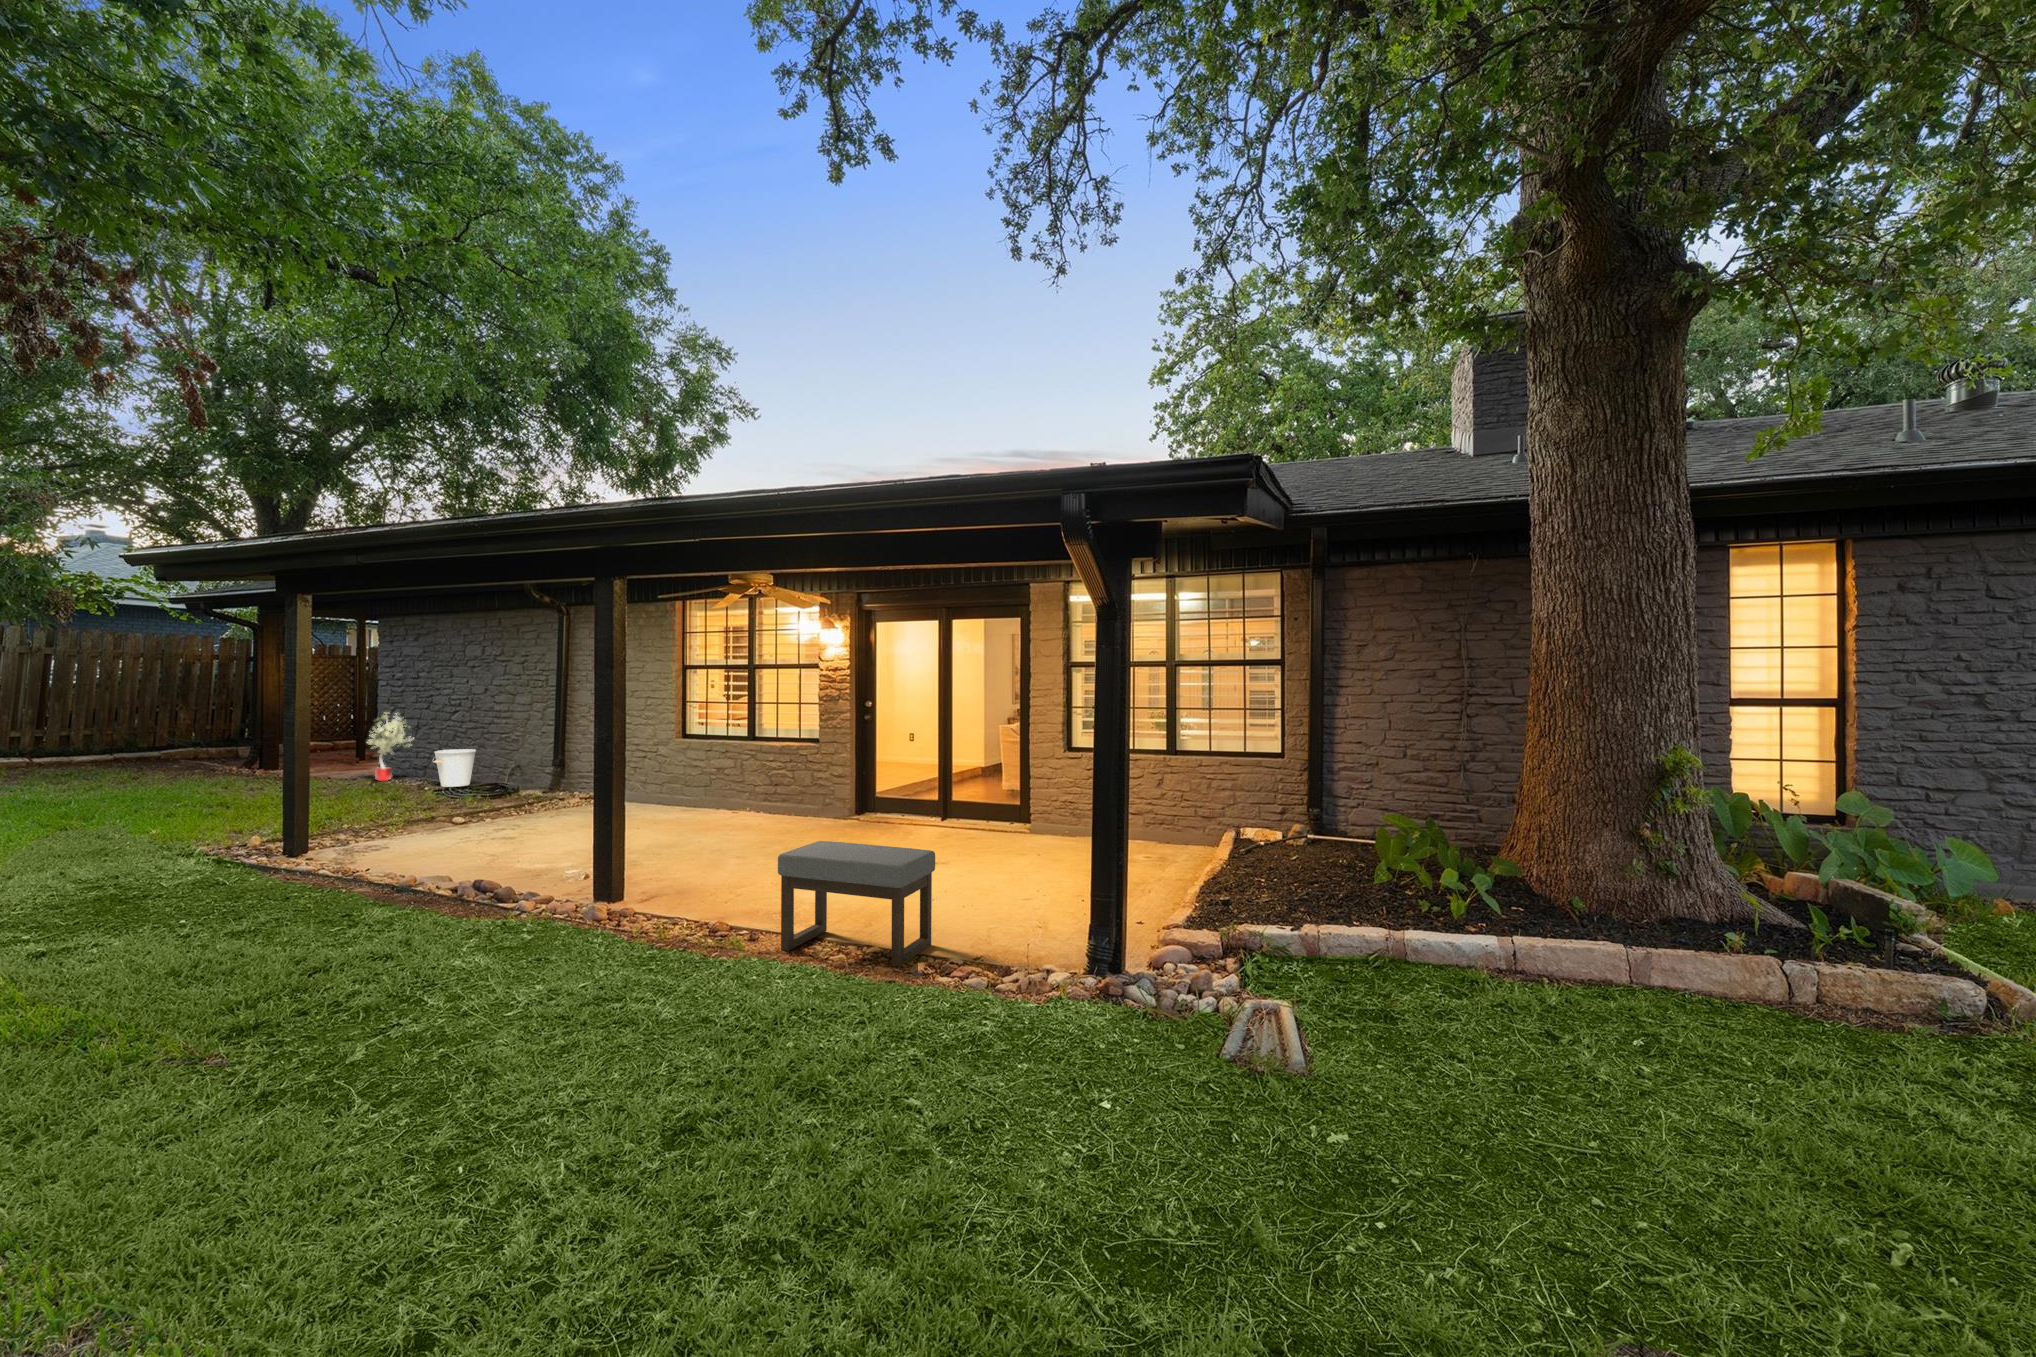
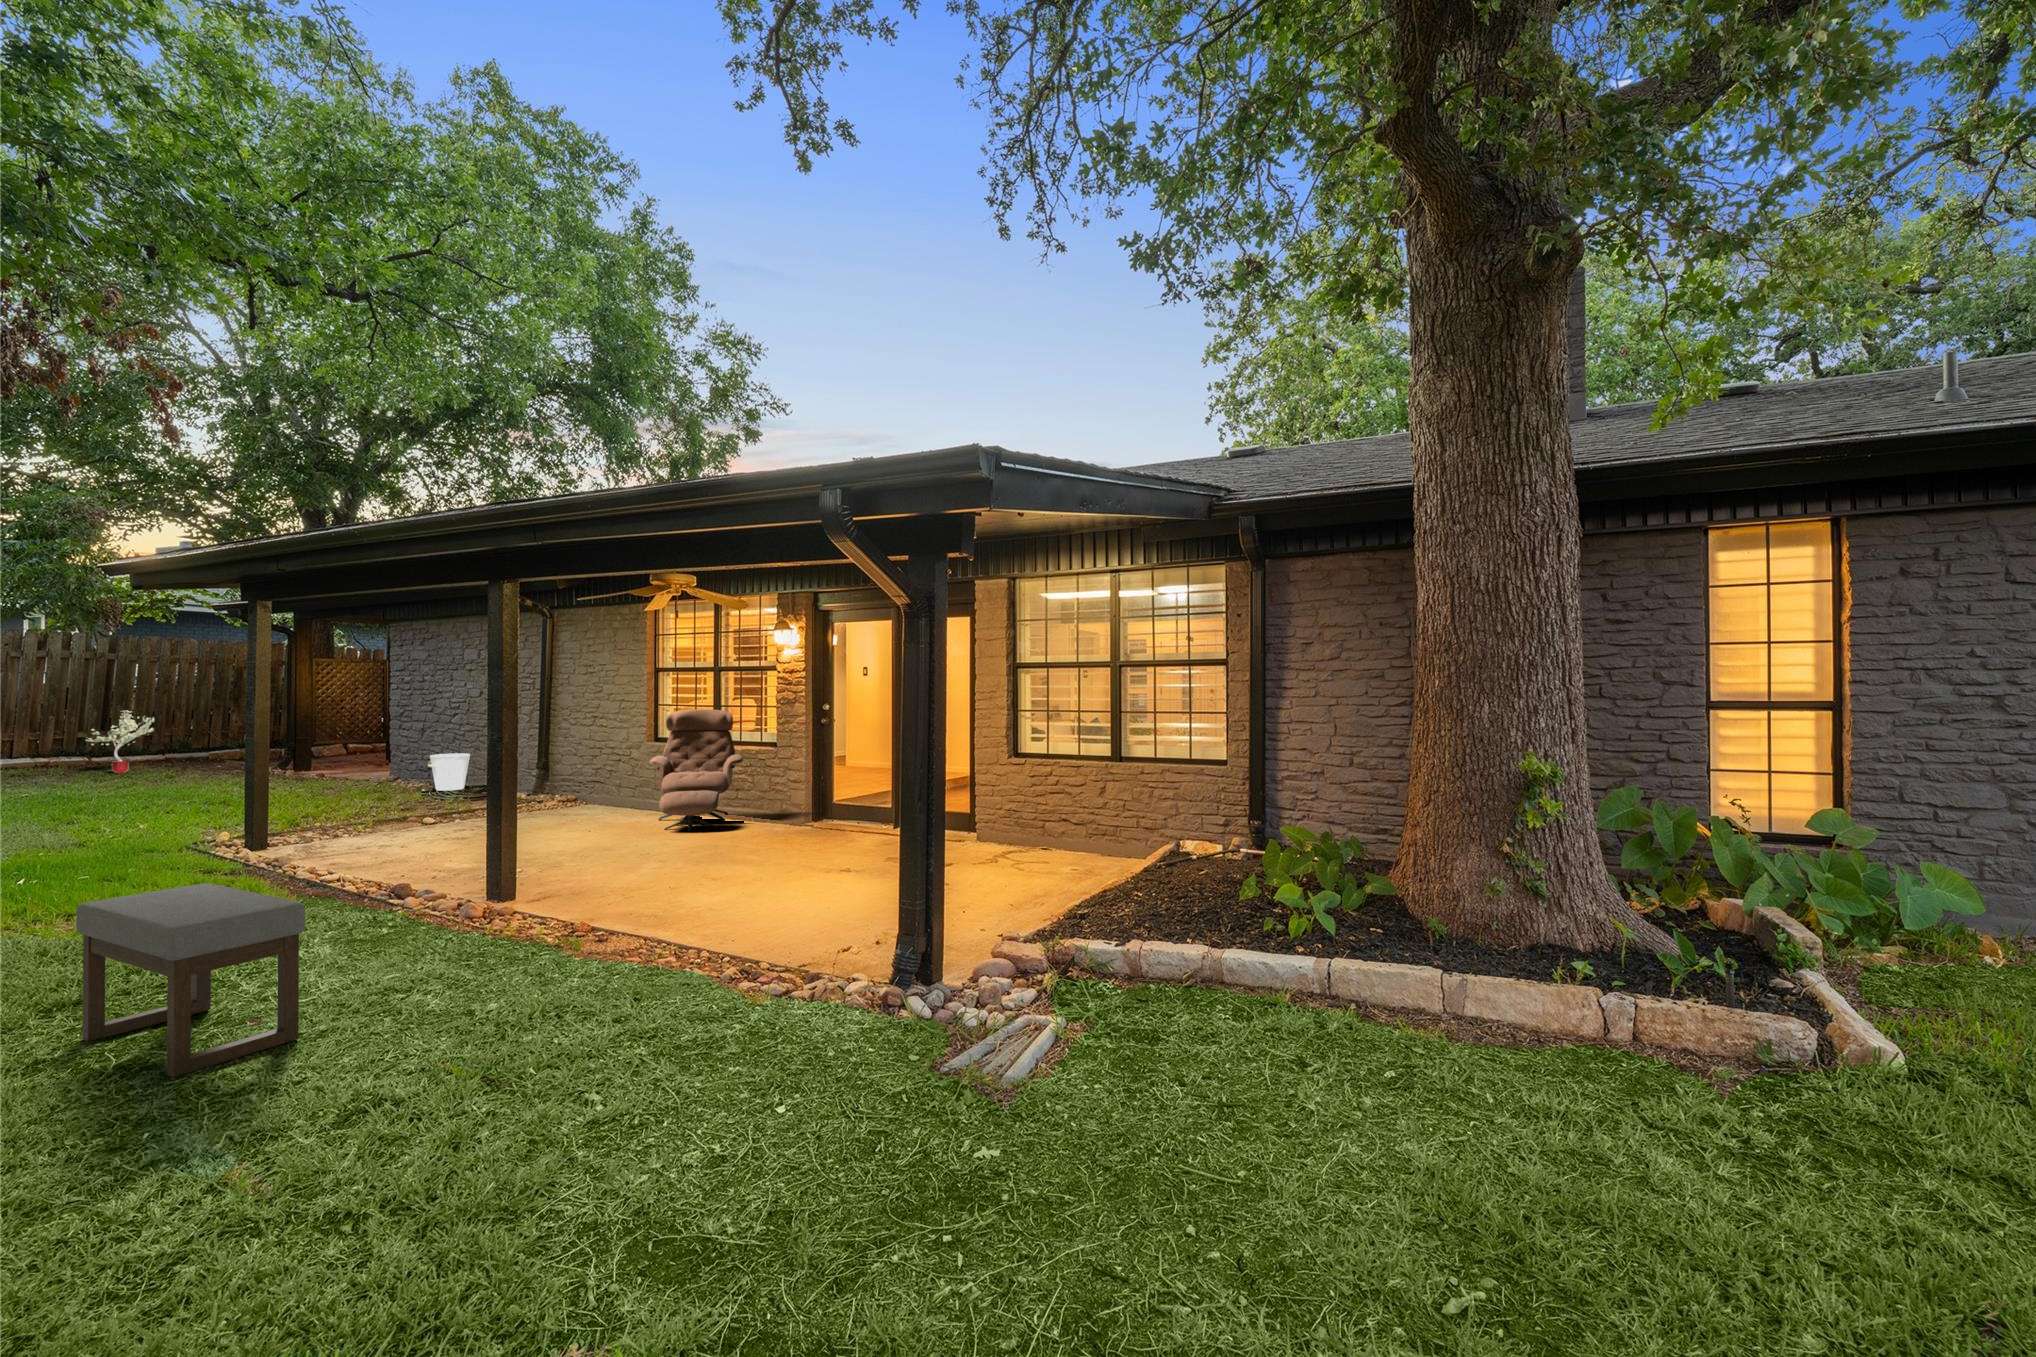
lounge chair: none [692,705,782,826] -> present [650,709,743,832]
potted tree: present [367,712,414,781] -> present [85,710,154,773]
ottoman: present [778,841,935,967] -> present [76,883,305,1077]

